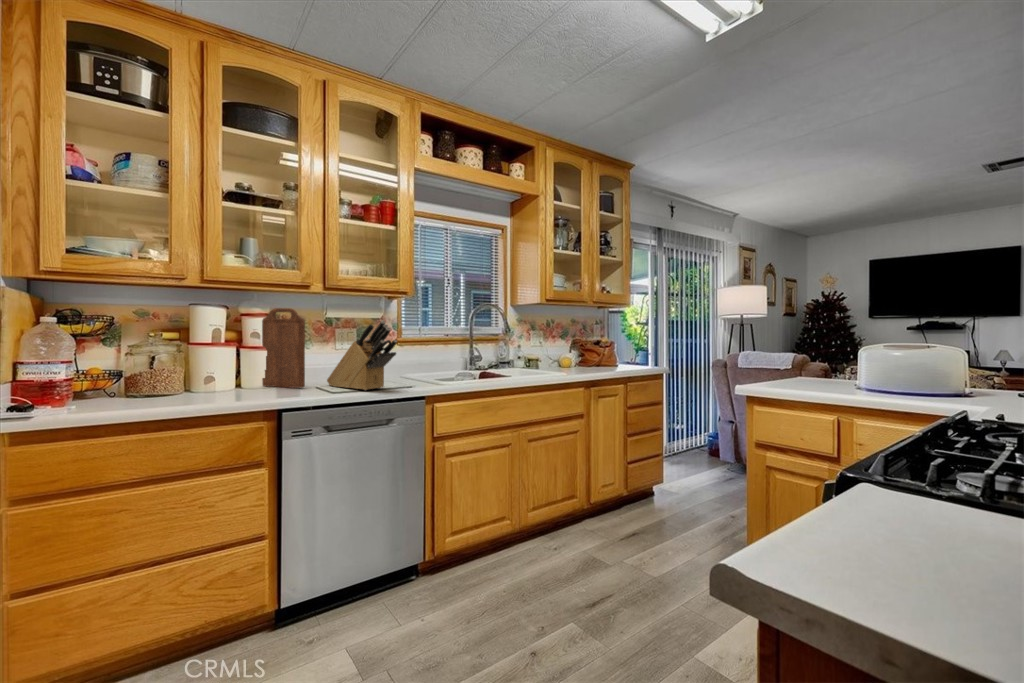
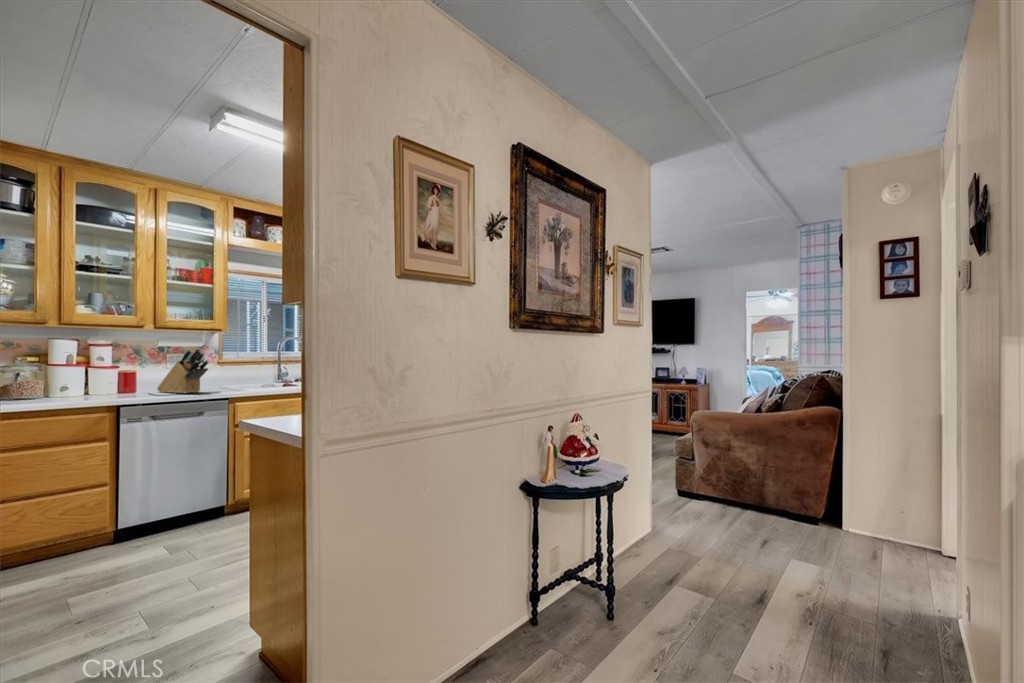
cutting board: present [262,308,305,388] -> none [106,341,139,394]

